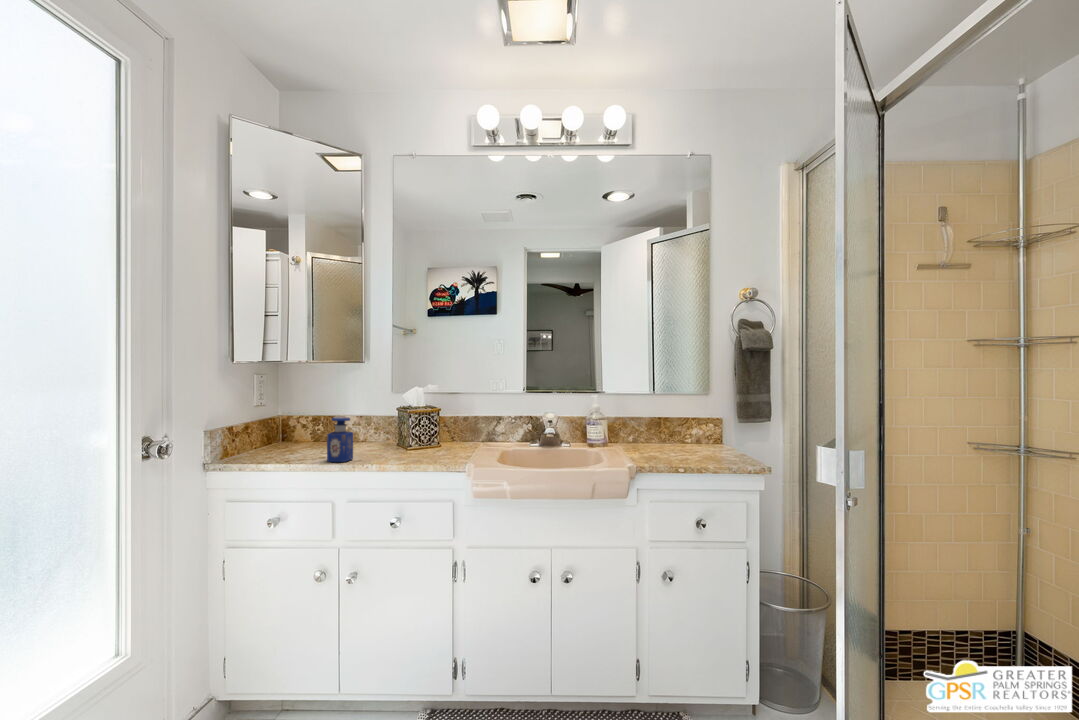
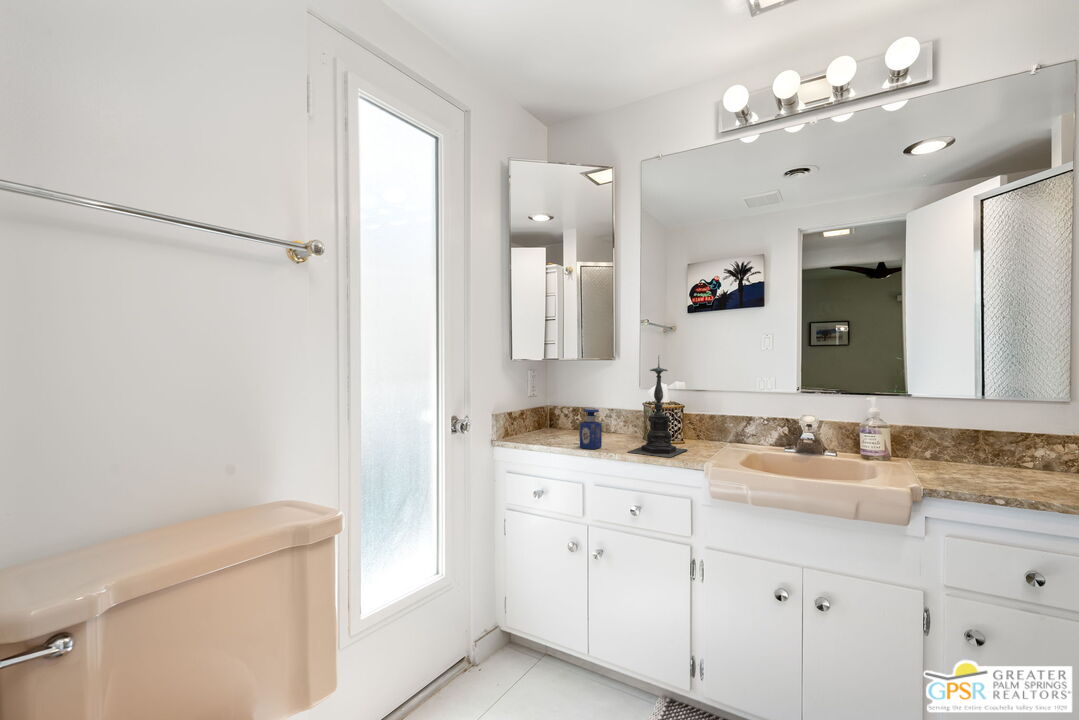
candle holder: none [383,358,445,463] -> present [628,358,688,458]

